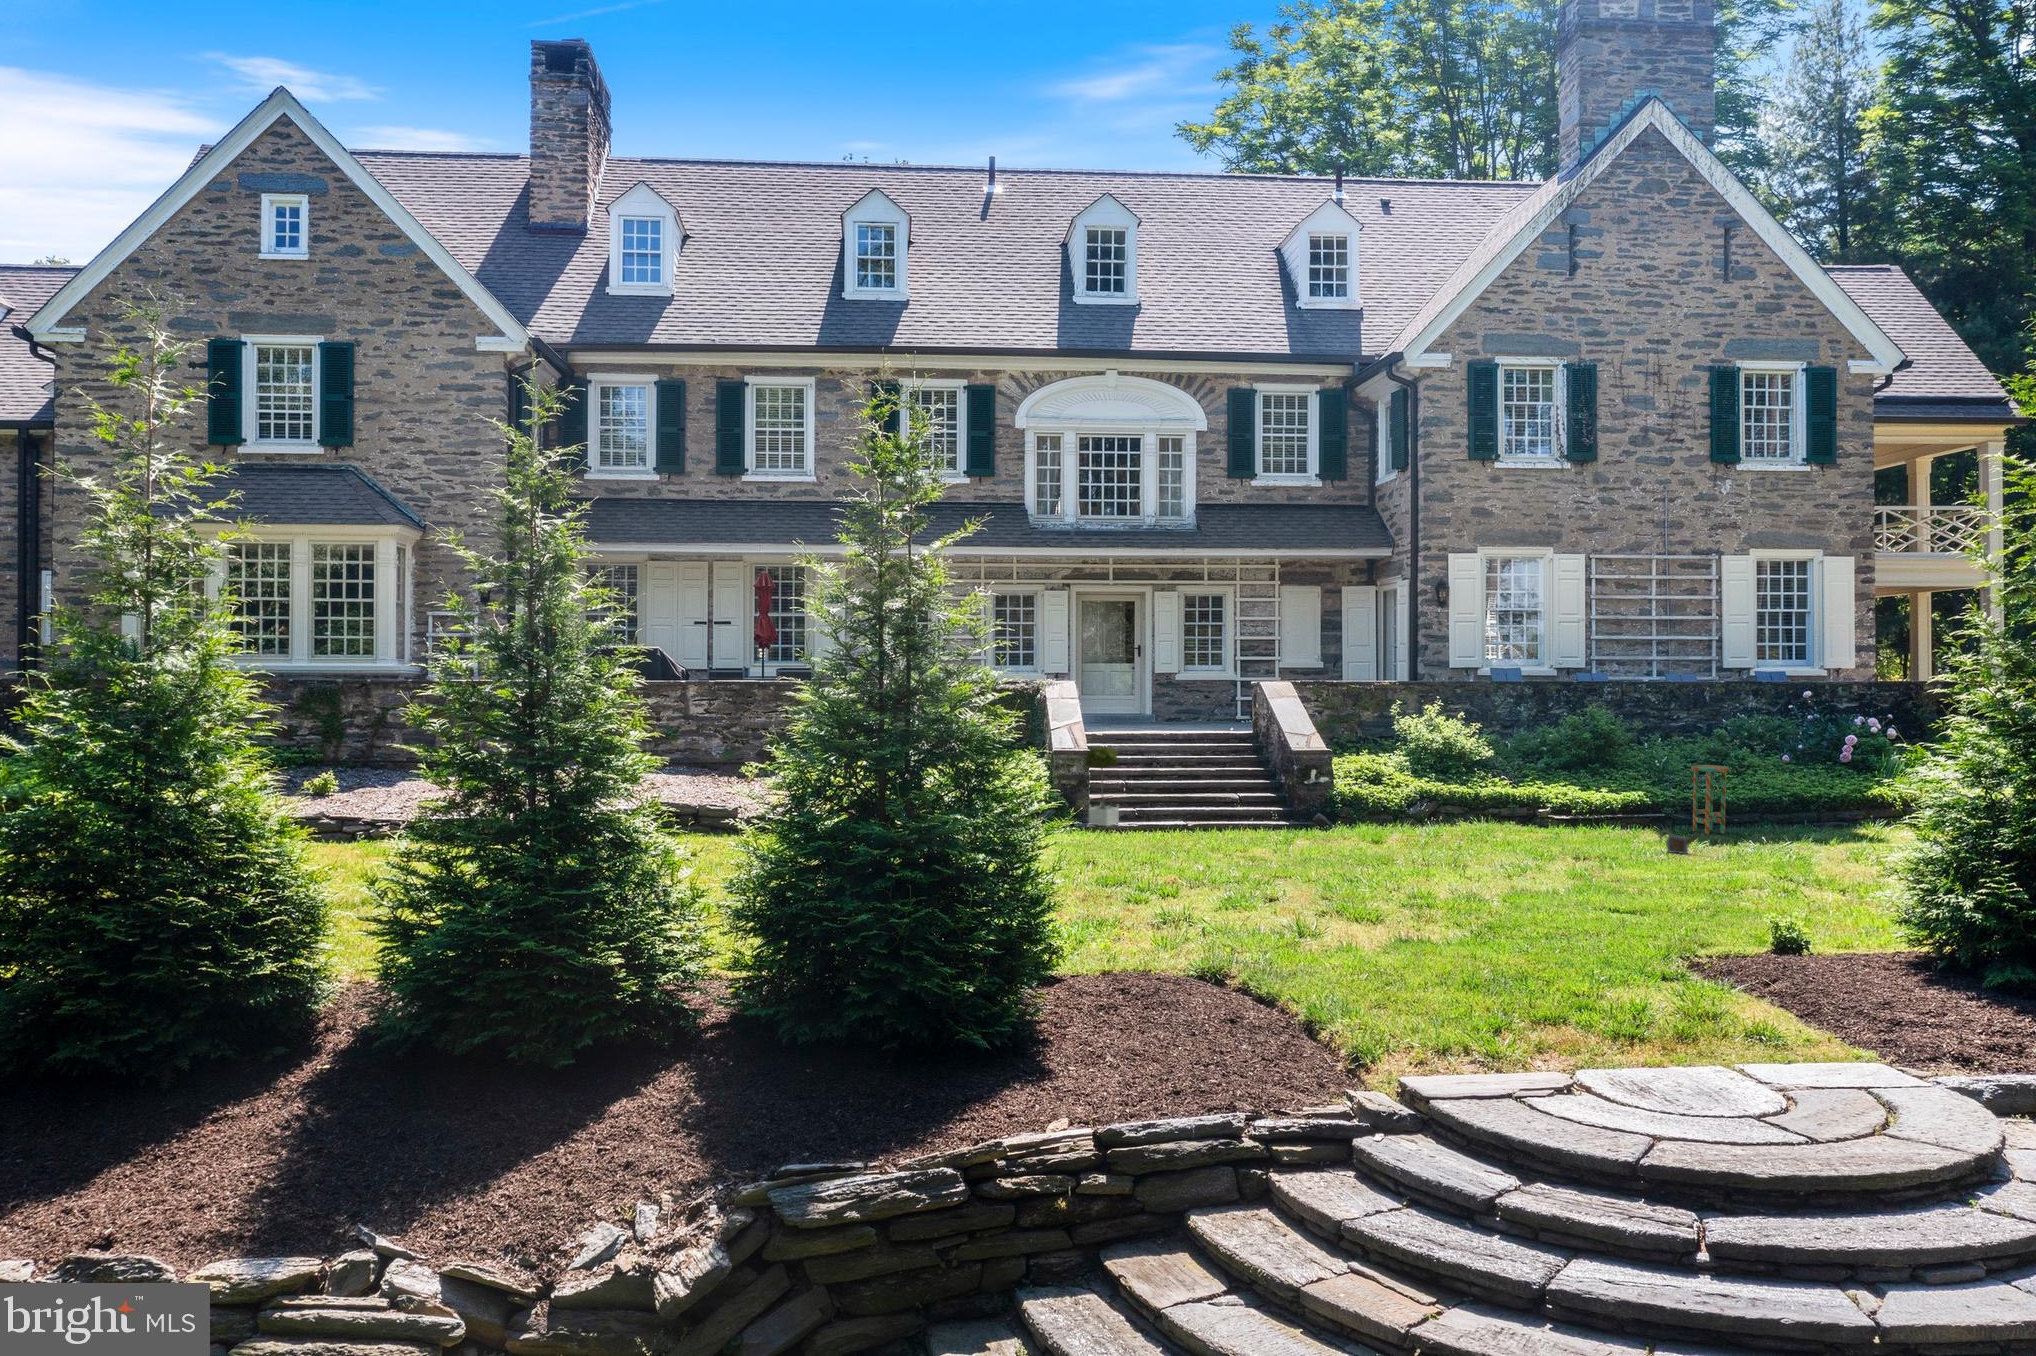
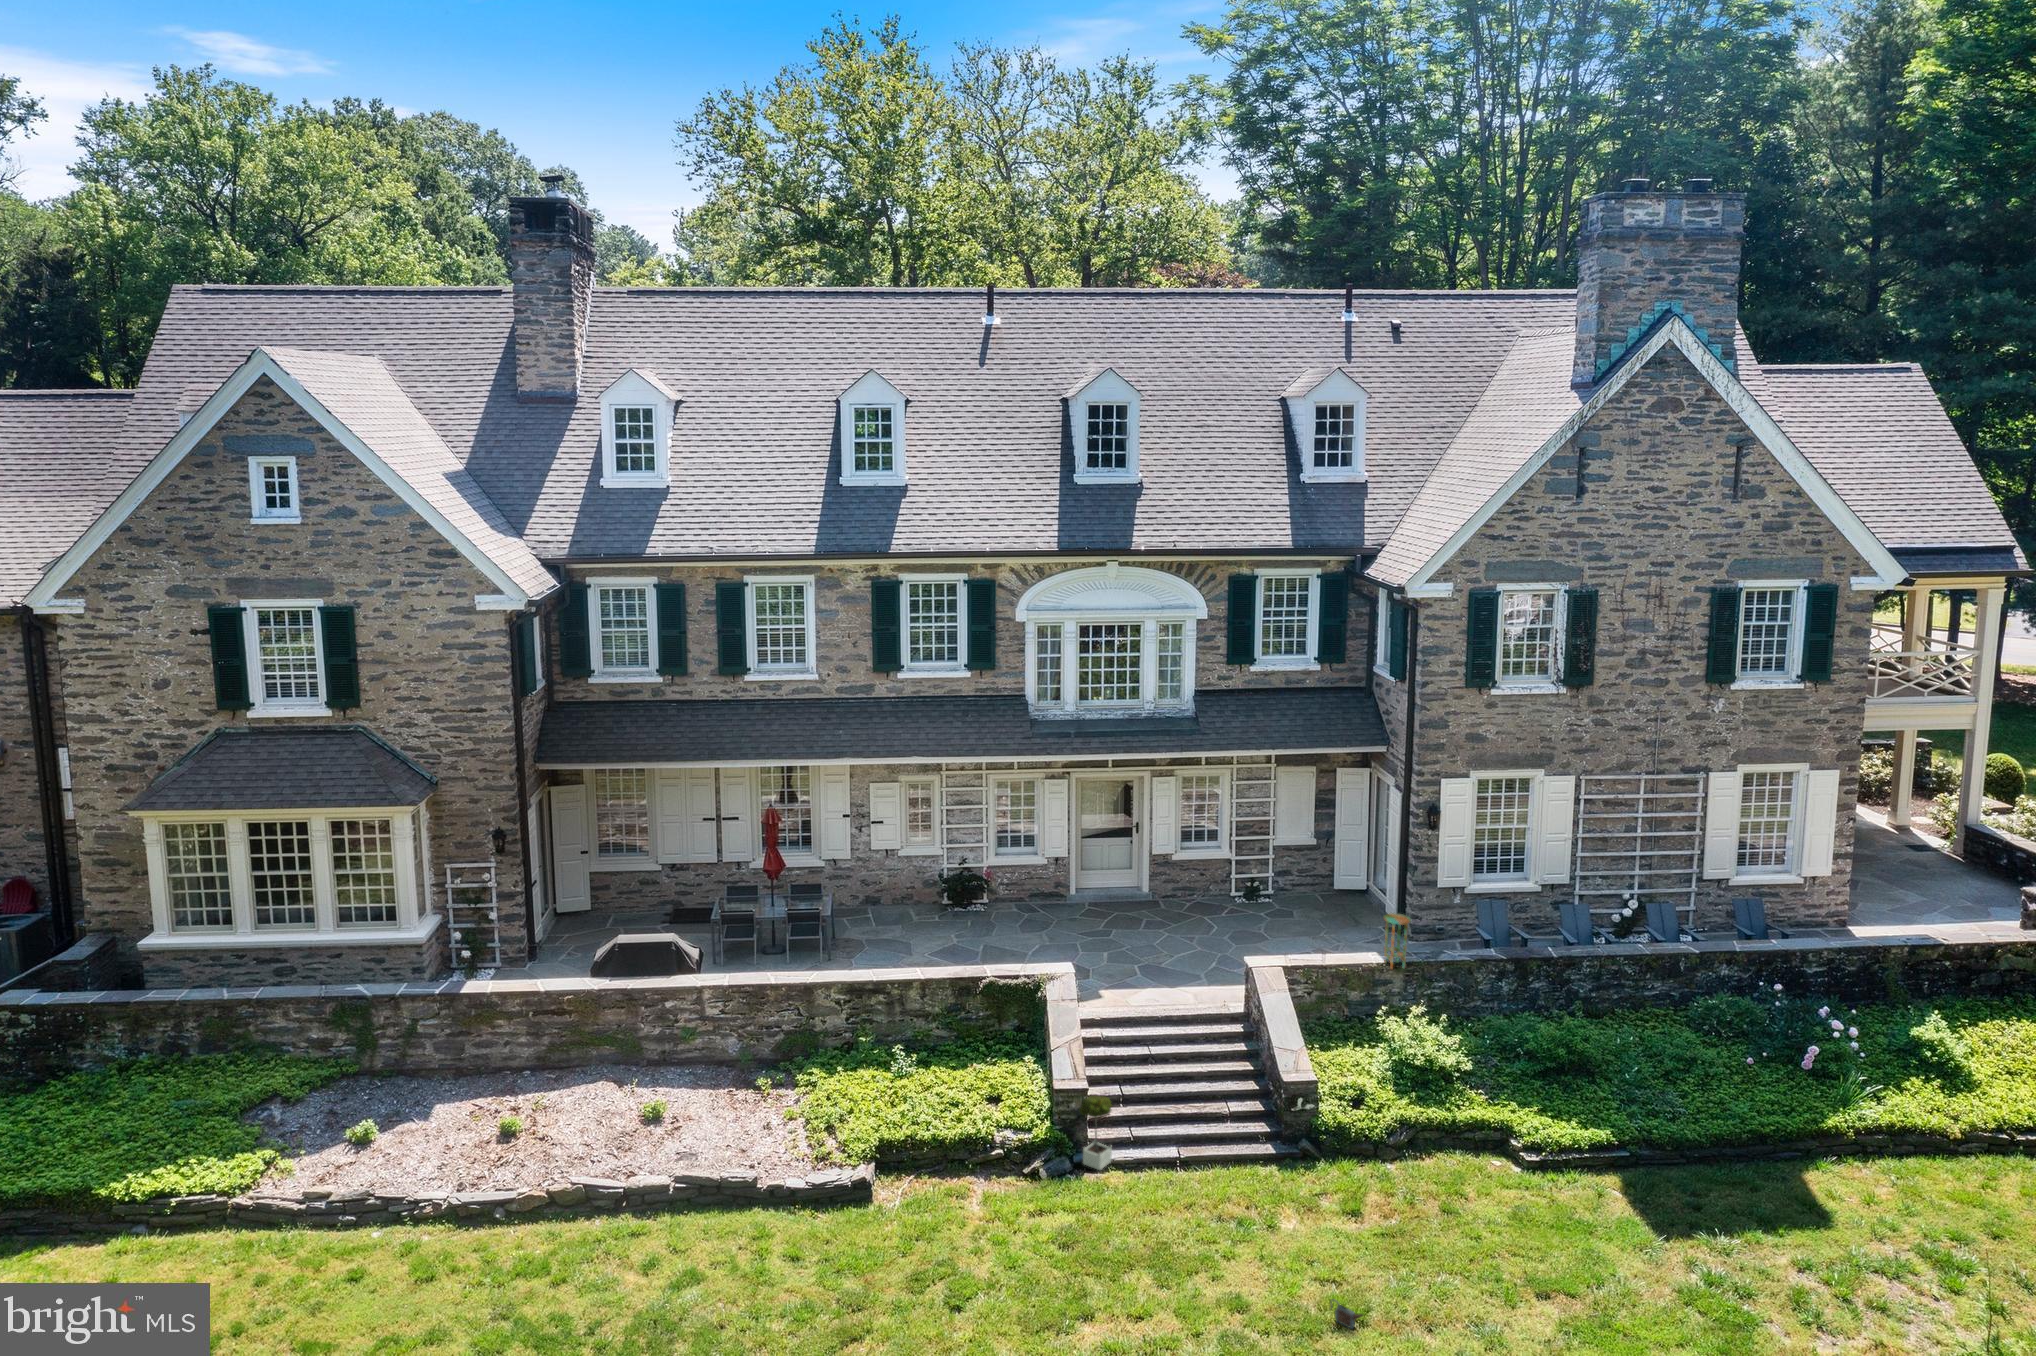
side table: present [1691,765,1729,834] -> present [1384,913,1411,969]
watering can: present [1660,830,1699,854] -> present [1330,1299,1363,1328]

